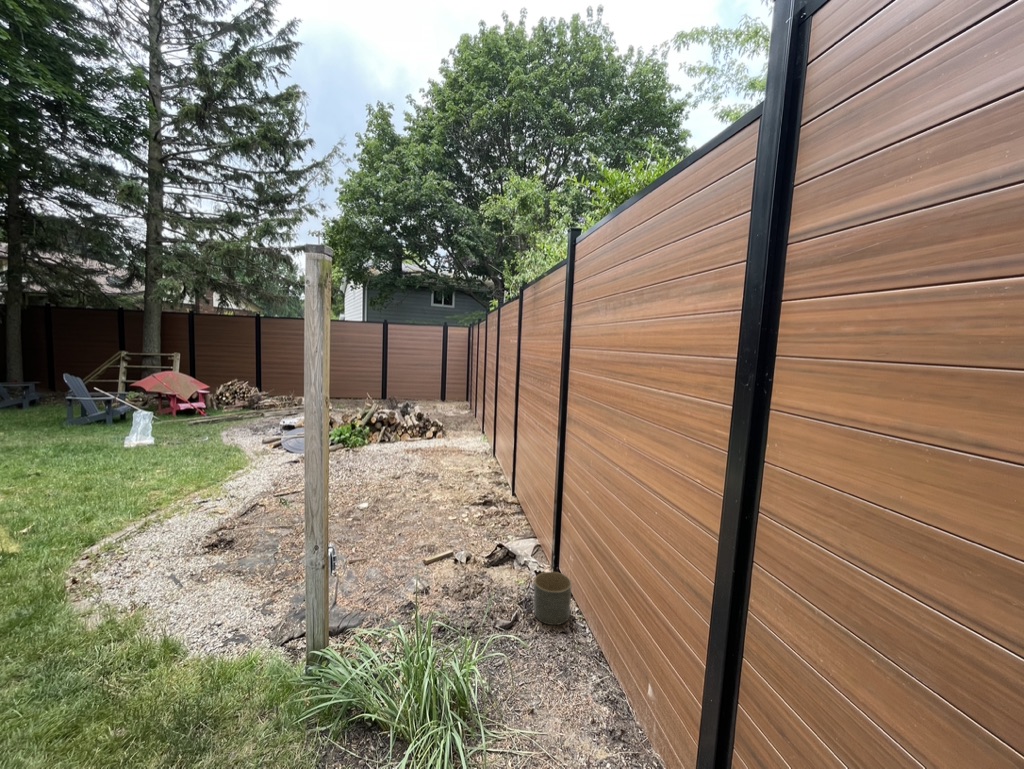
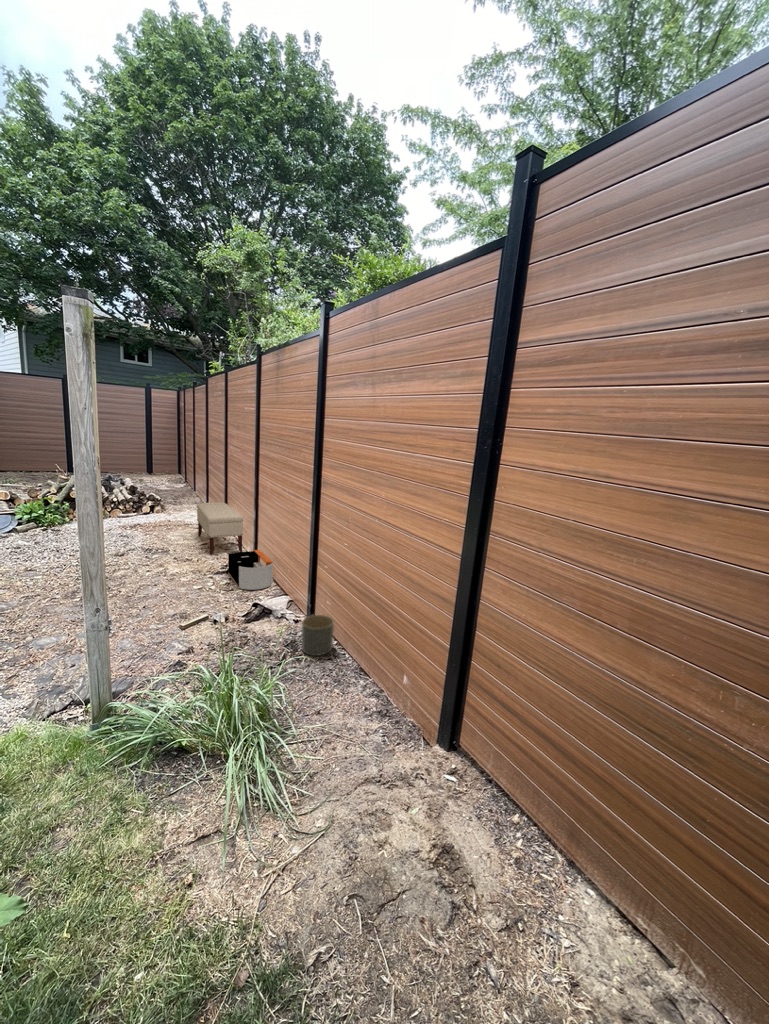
bench: none [467,430,504,483] -> present [197,502,243,555]
storage bin: none [483,483,523,527] -> present [228,550,273,590]

